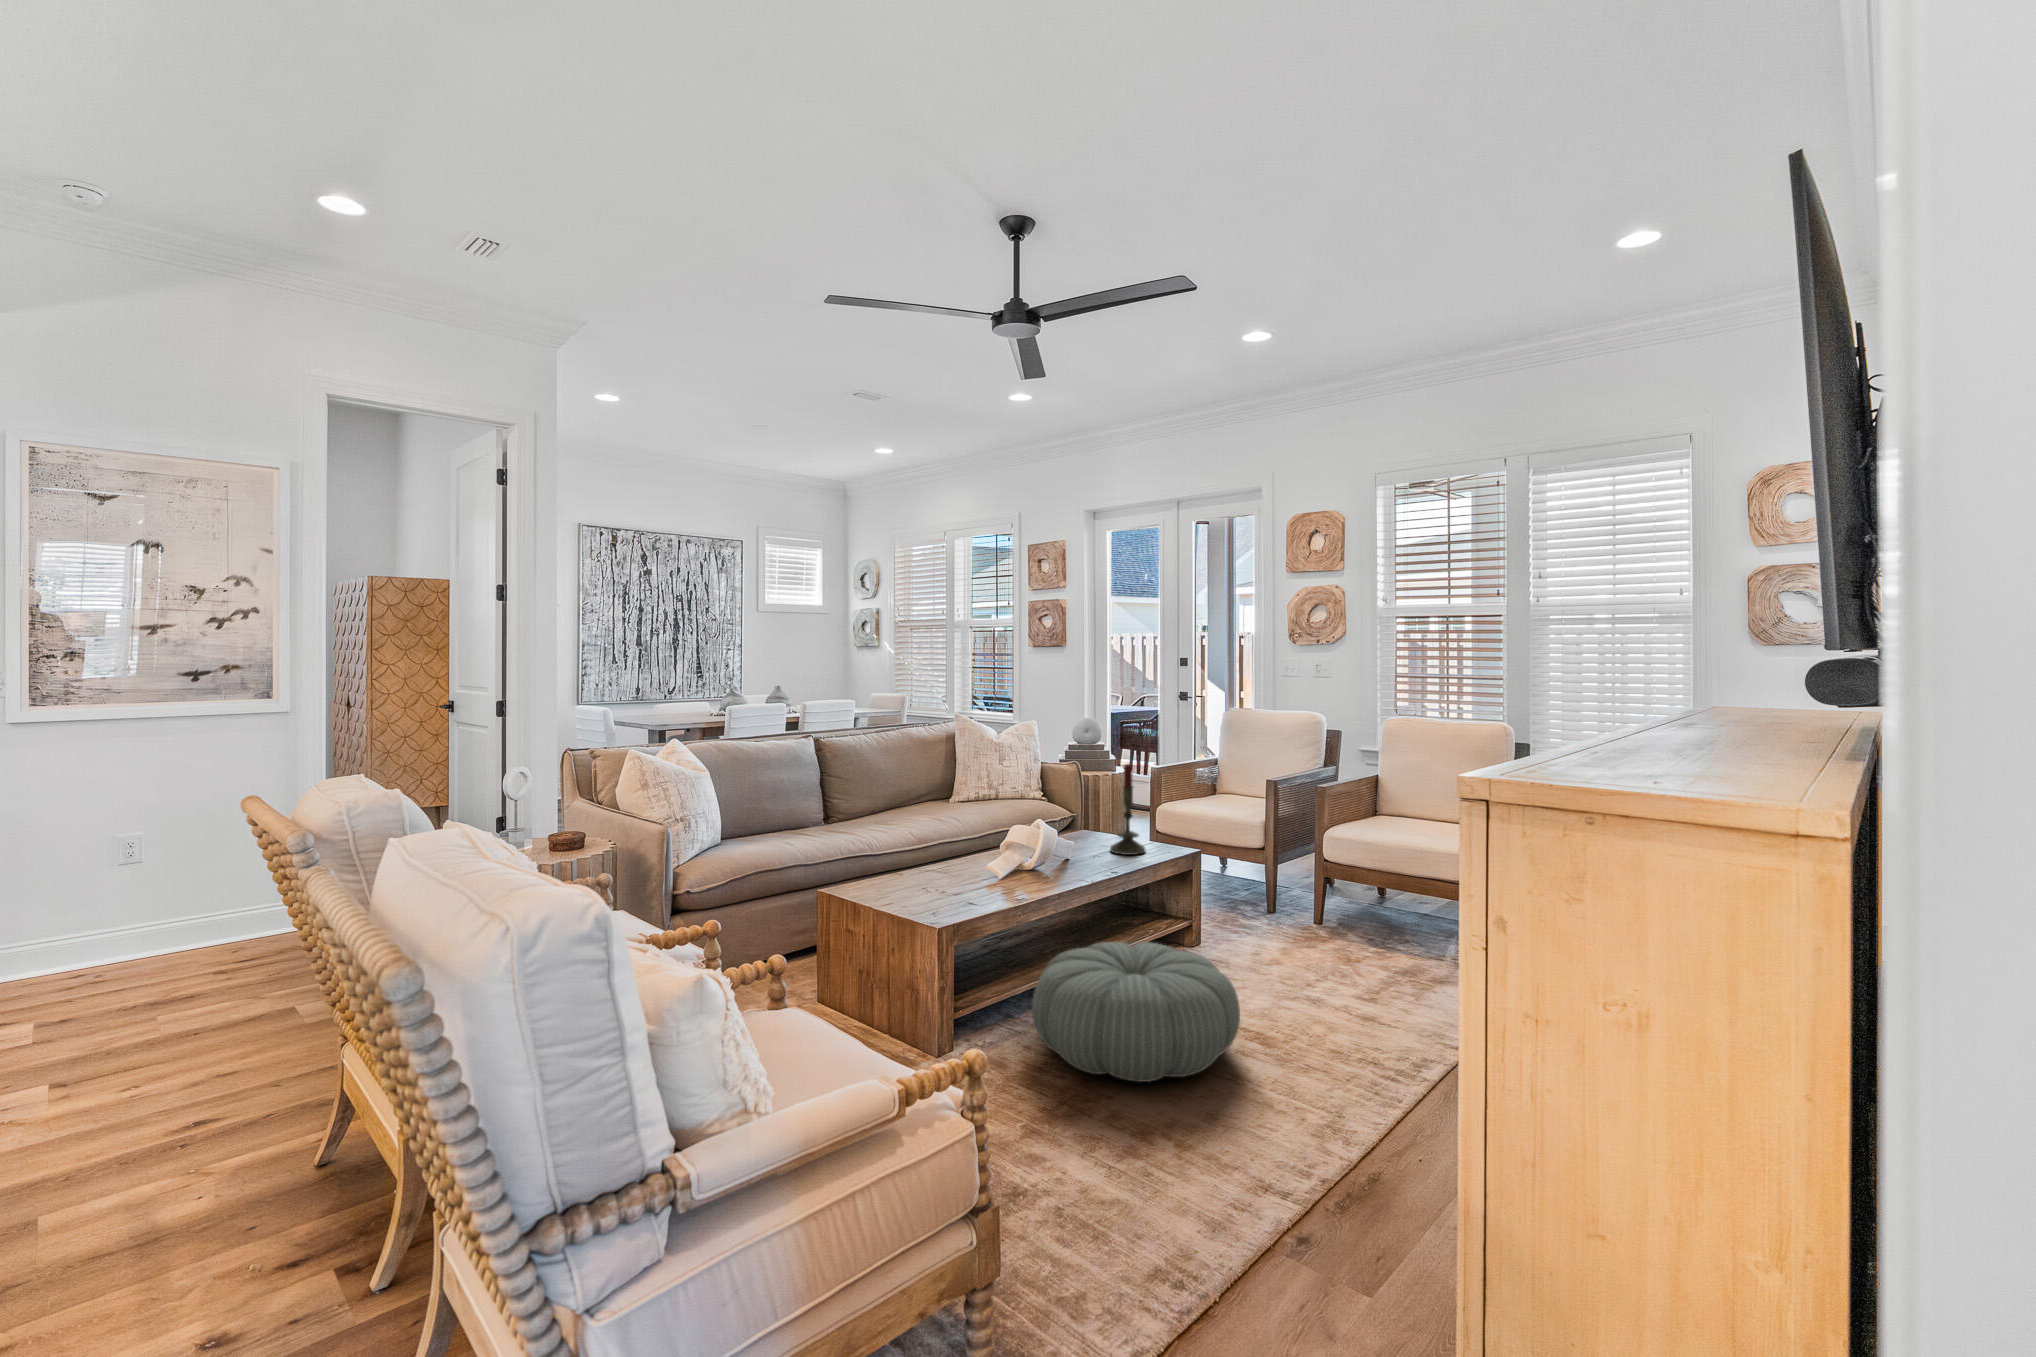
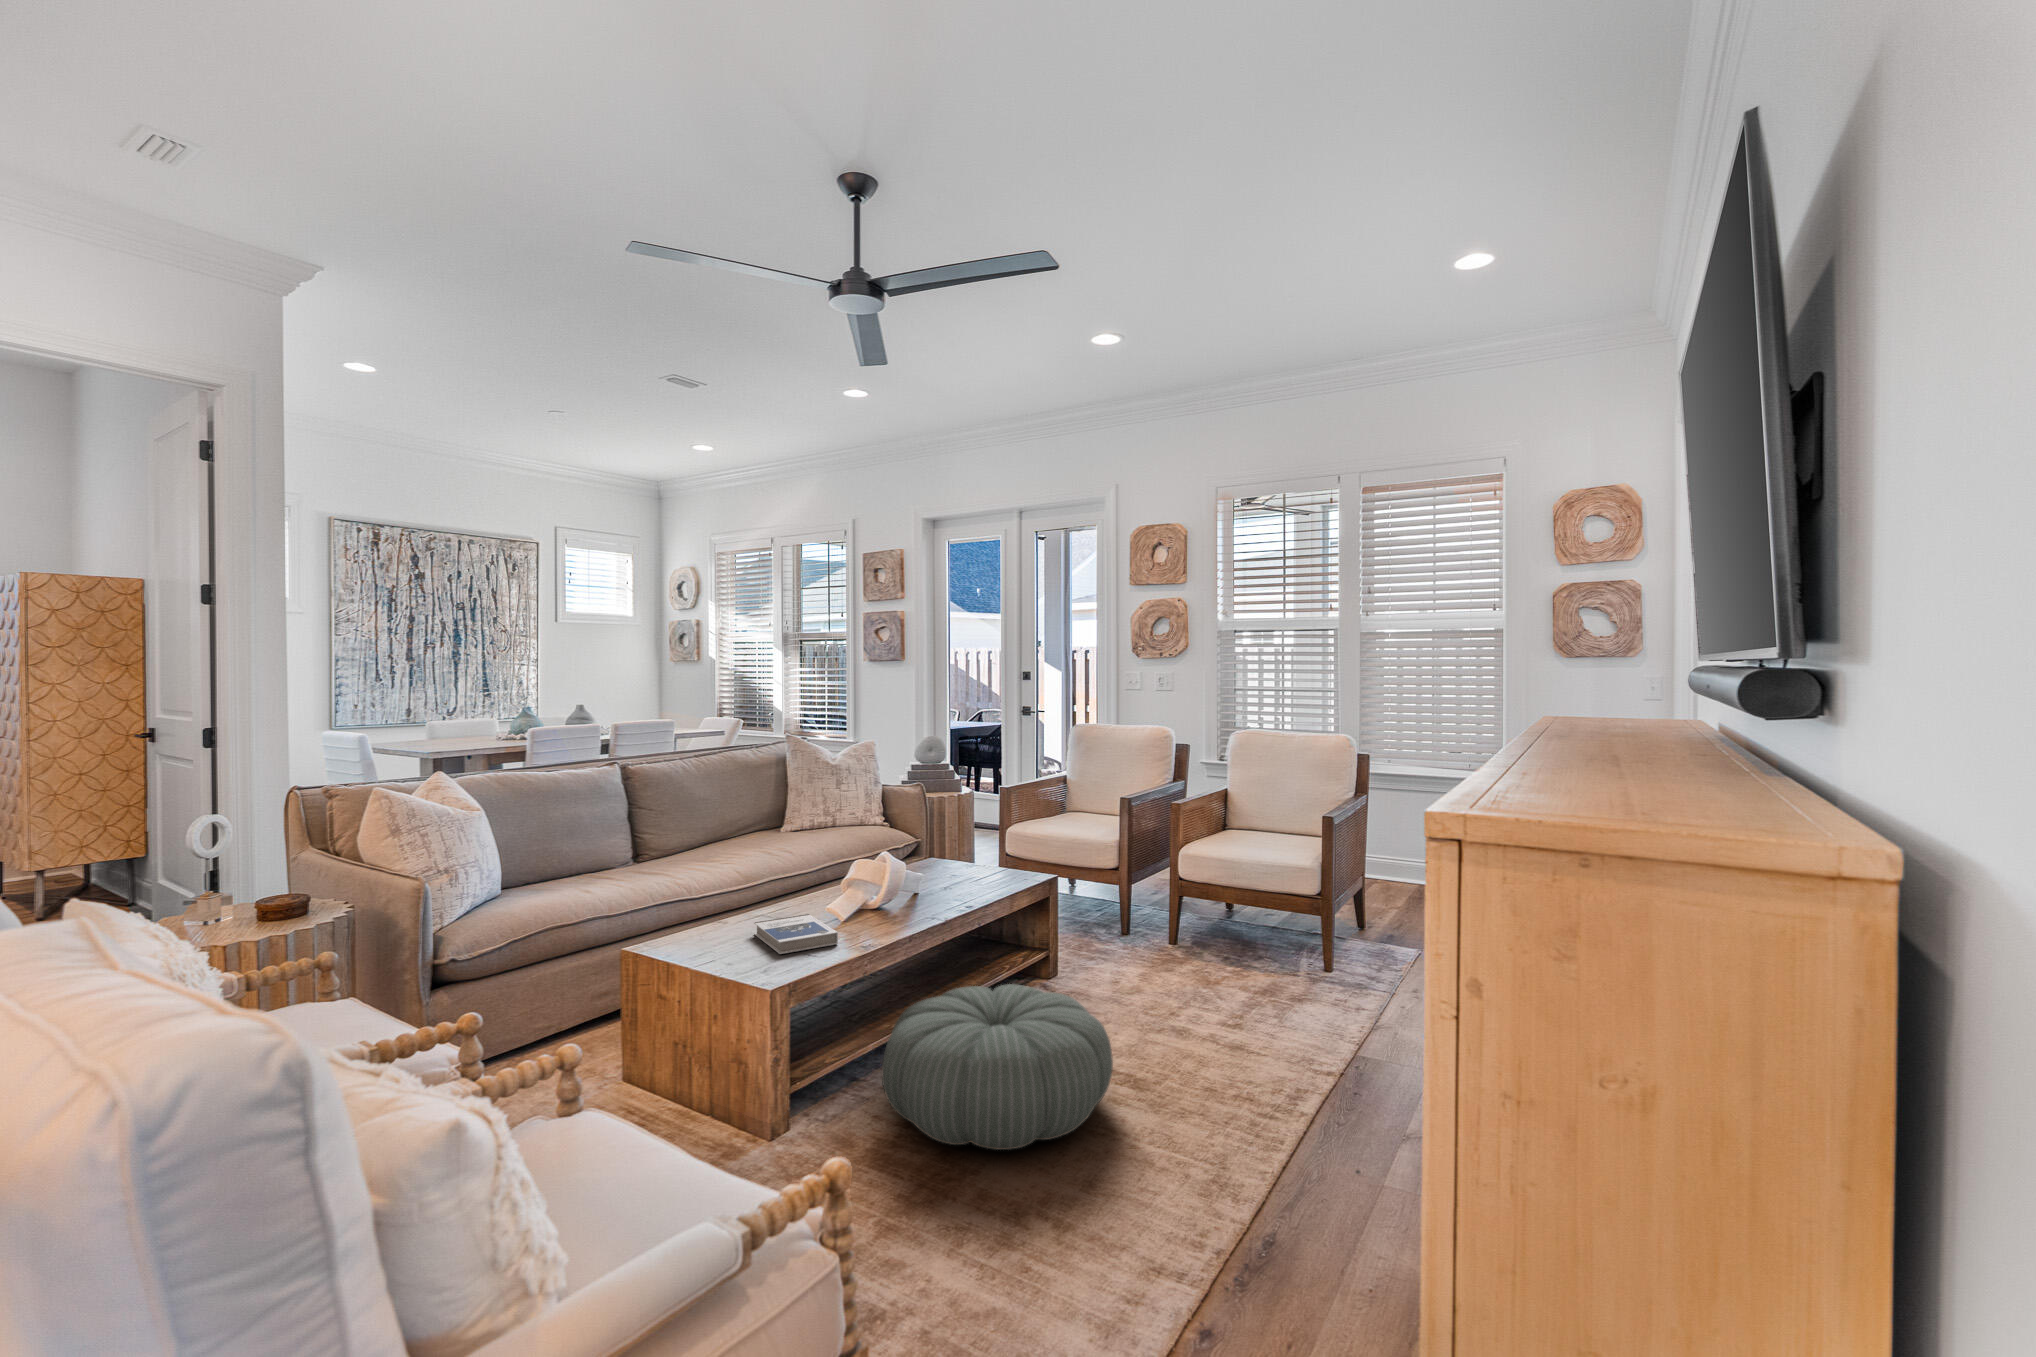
candle: present [1110,764,1146,855] -> none [962,783,1000,885]
hardback book: none [925,871,996,902] -> present [754,914,838,954]

